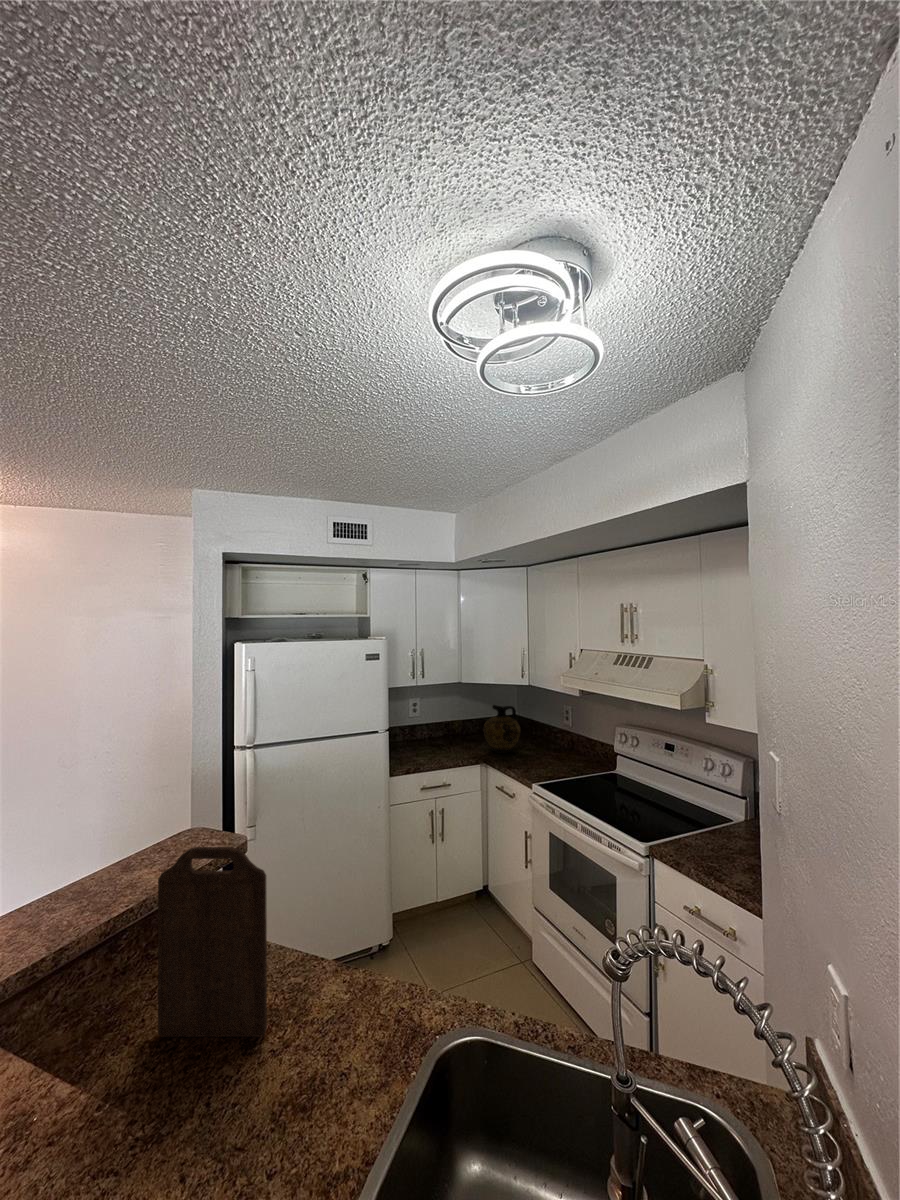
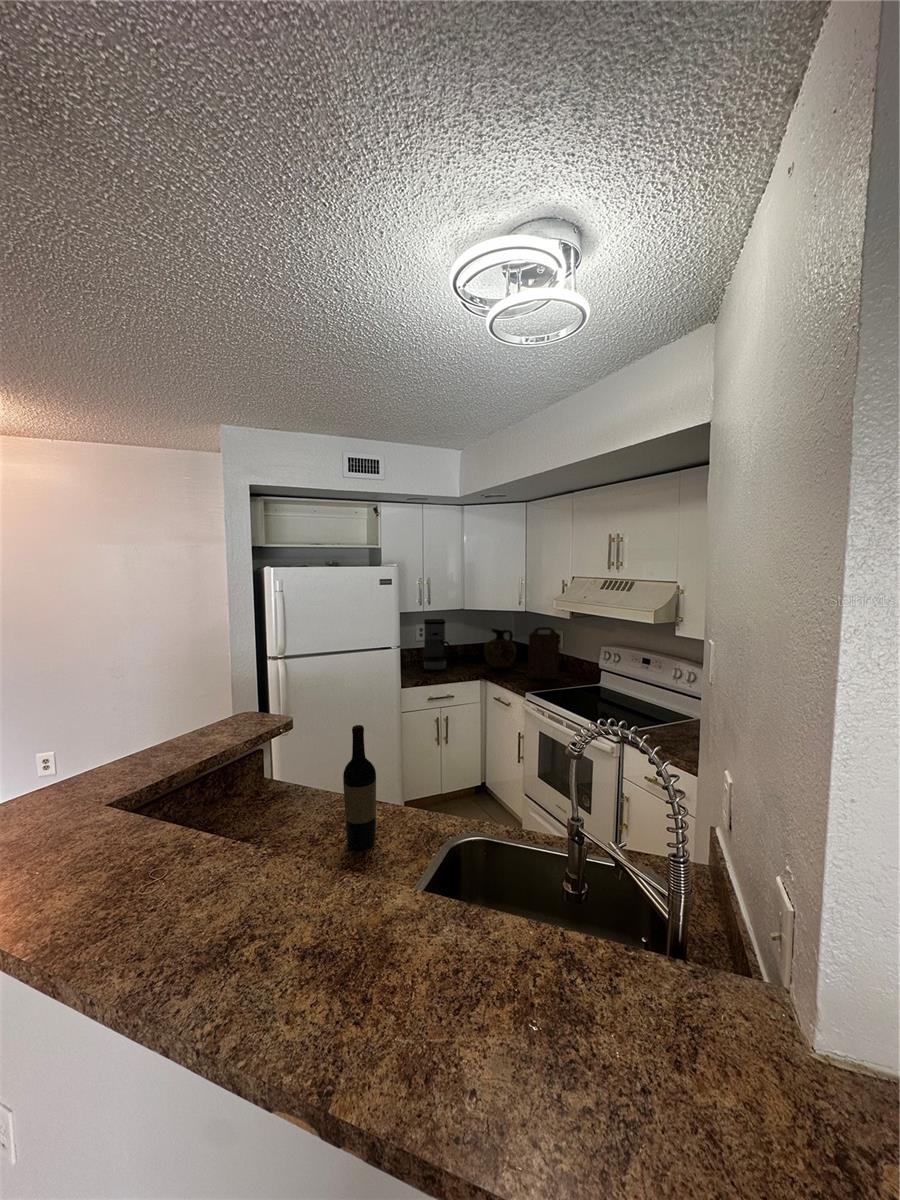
coffee maker: none [415,693,446,754] -> present [423,619,451,670]
cutting board: present [158,847,267,1037] -> present [528,627,560,679]
wine bottle: none [281,893,328,1089] -> present [343,725,376,850]

